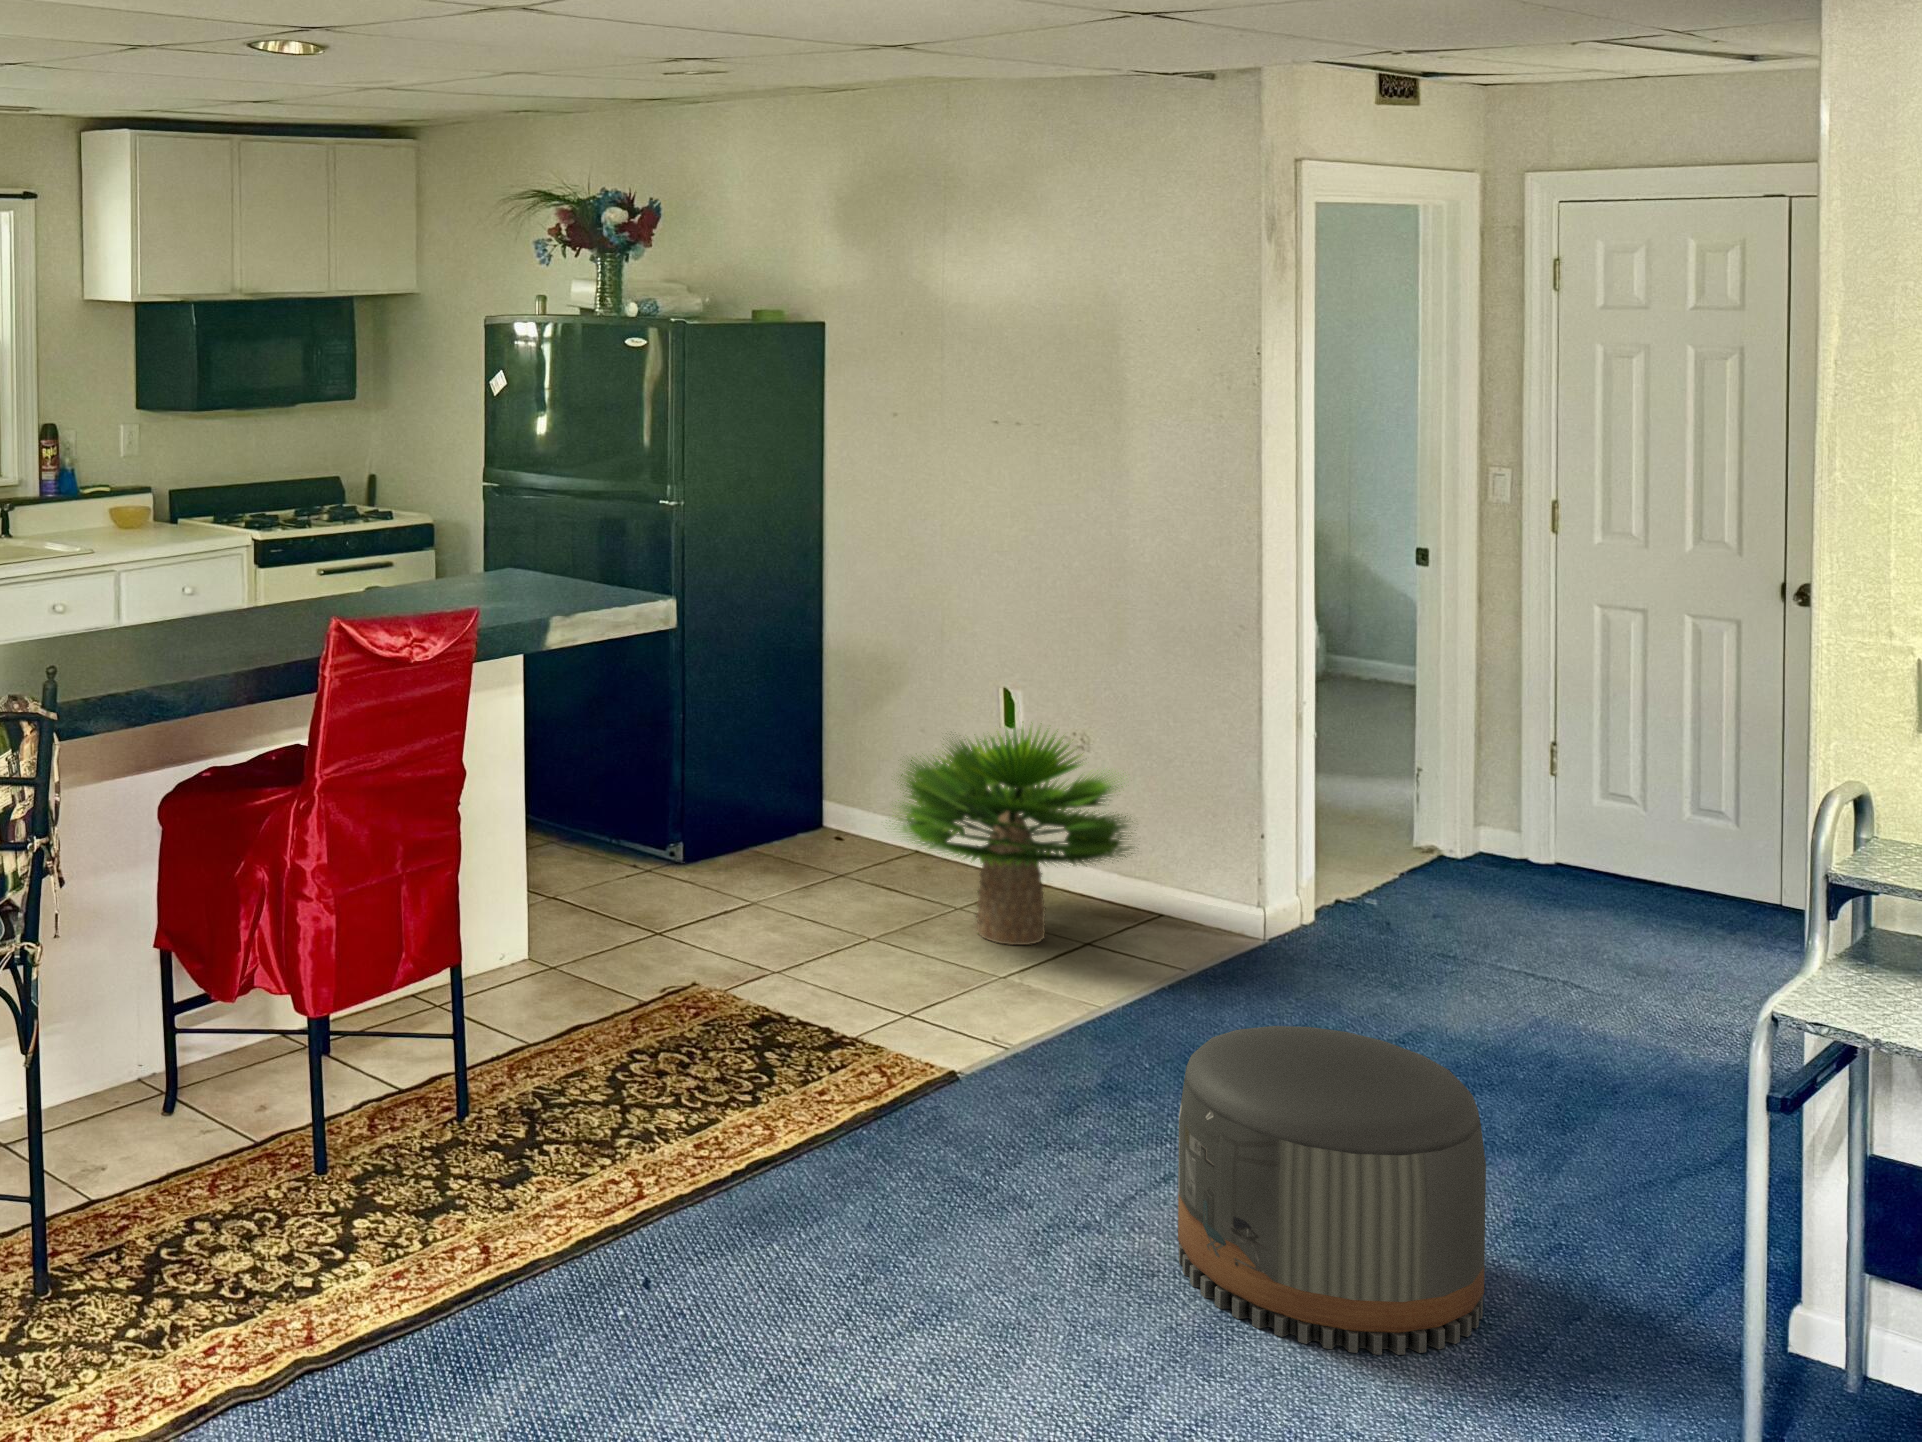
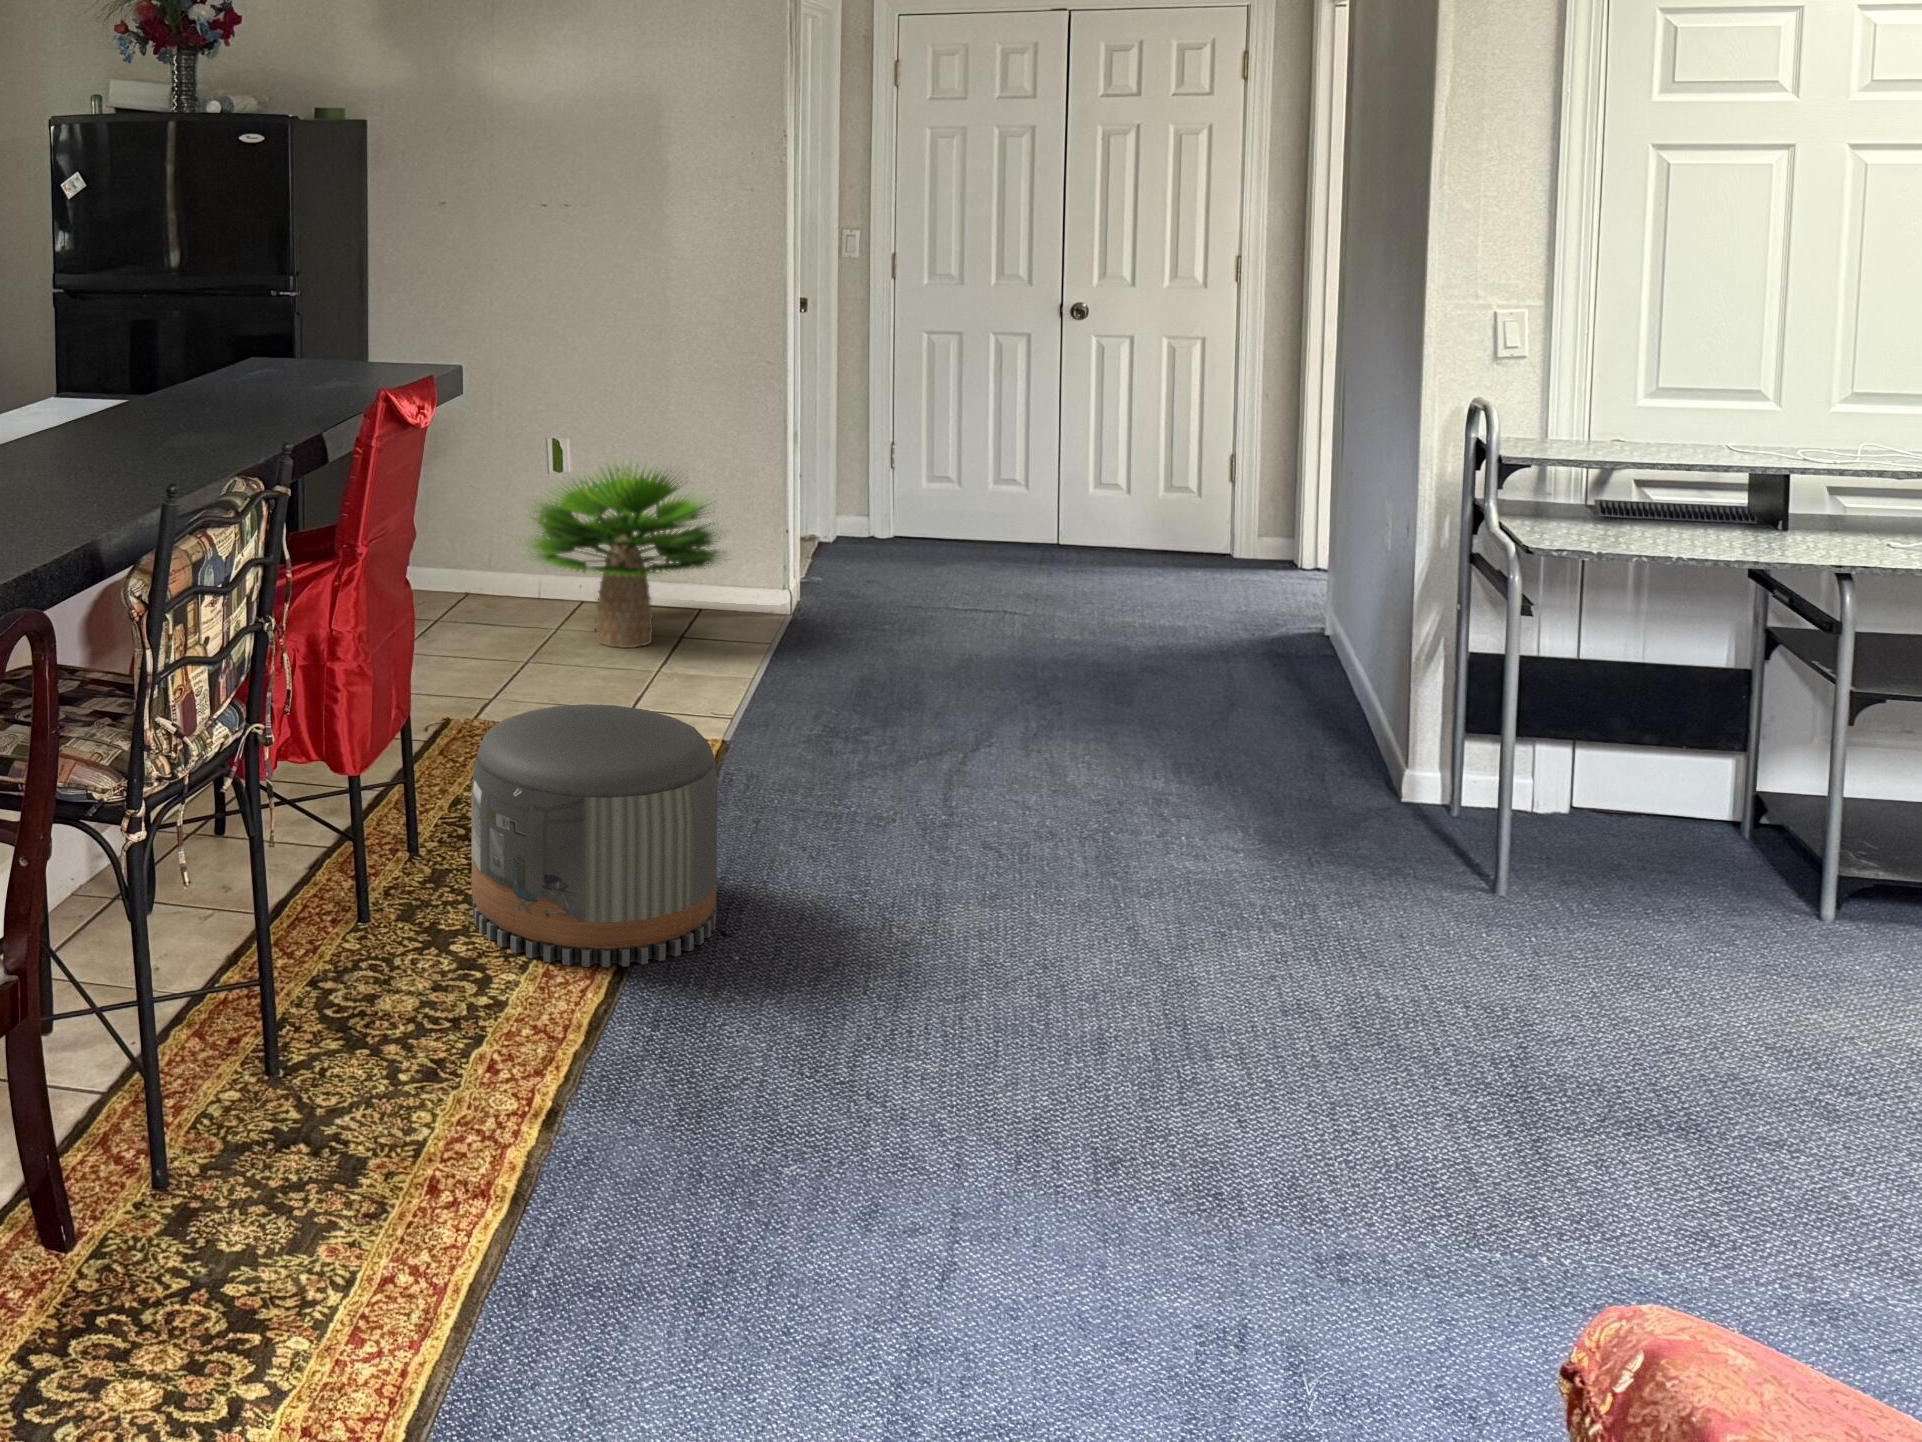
pouf: present [1178,1026,1486,1355] -> present [472,704,718,967]

